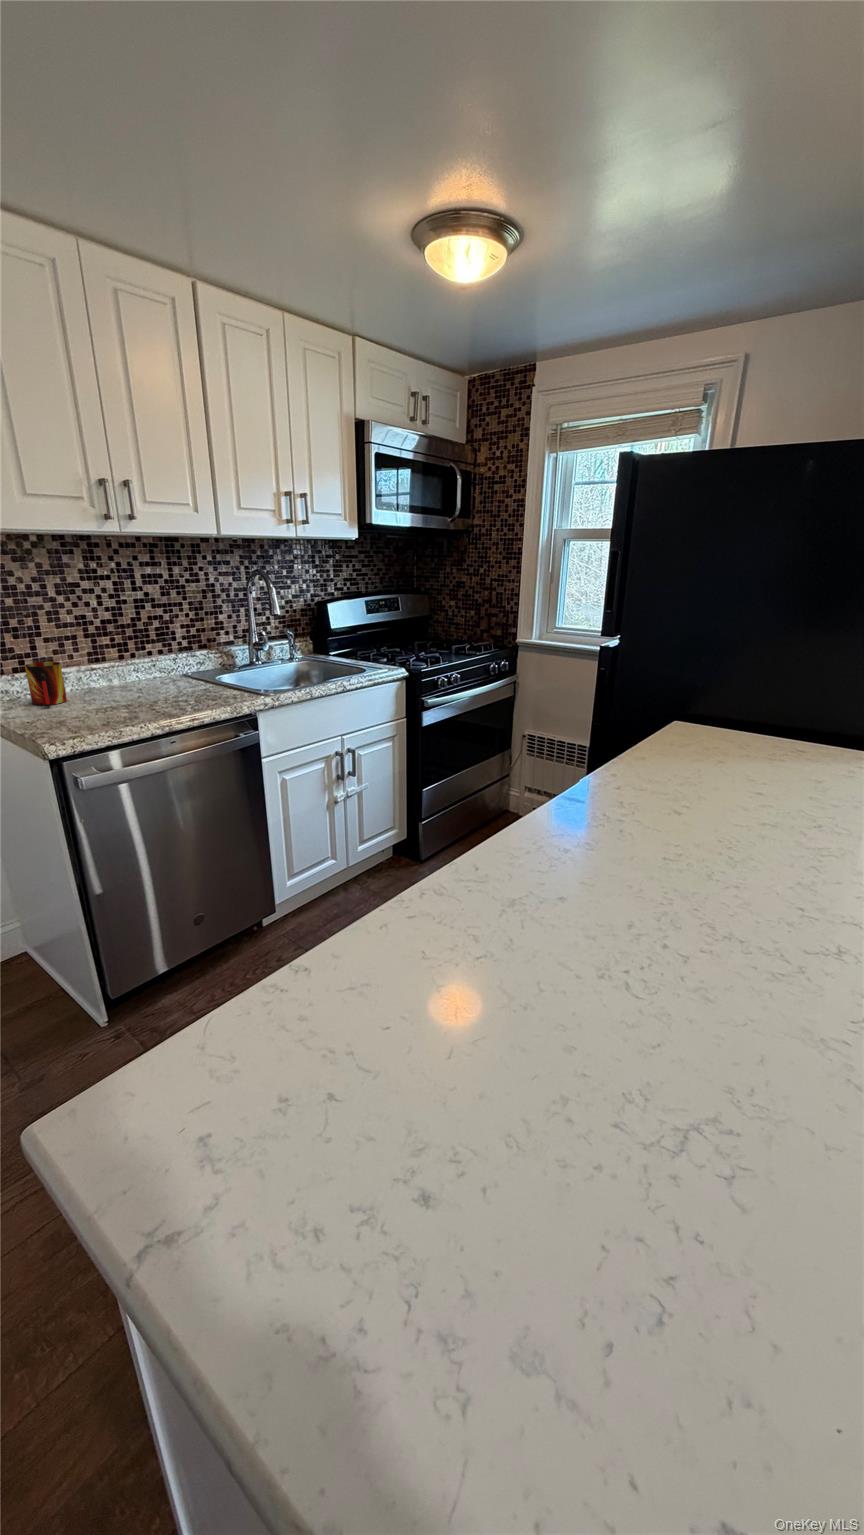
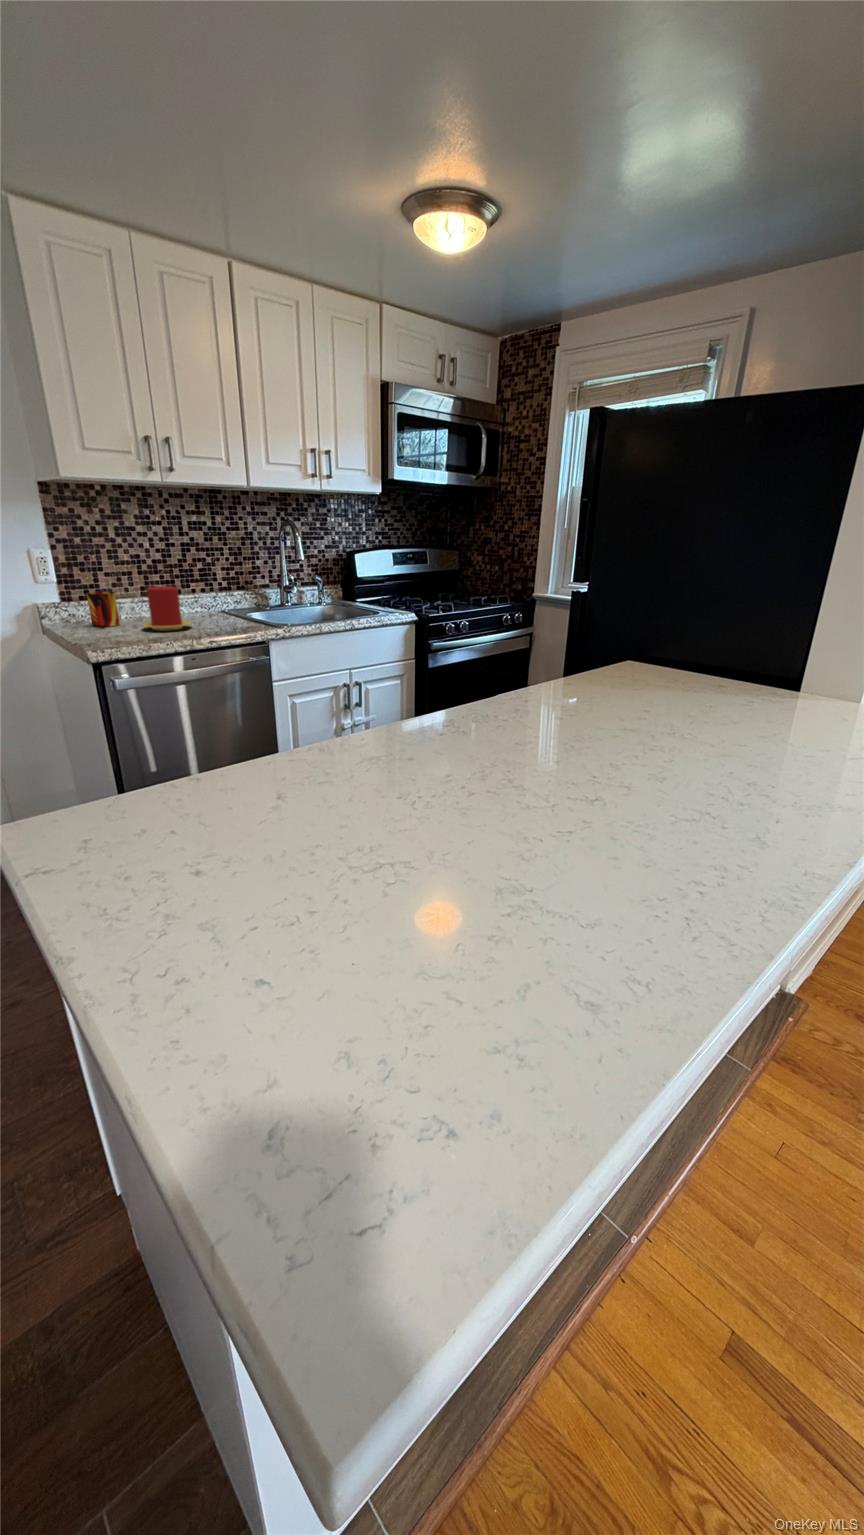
candle: none [99,654,161,707] -> present [142,586,192,631]

